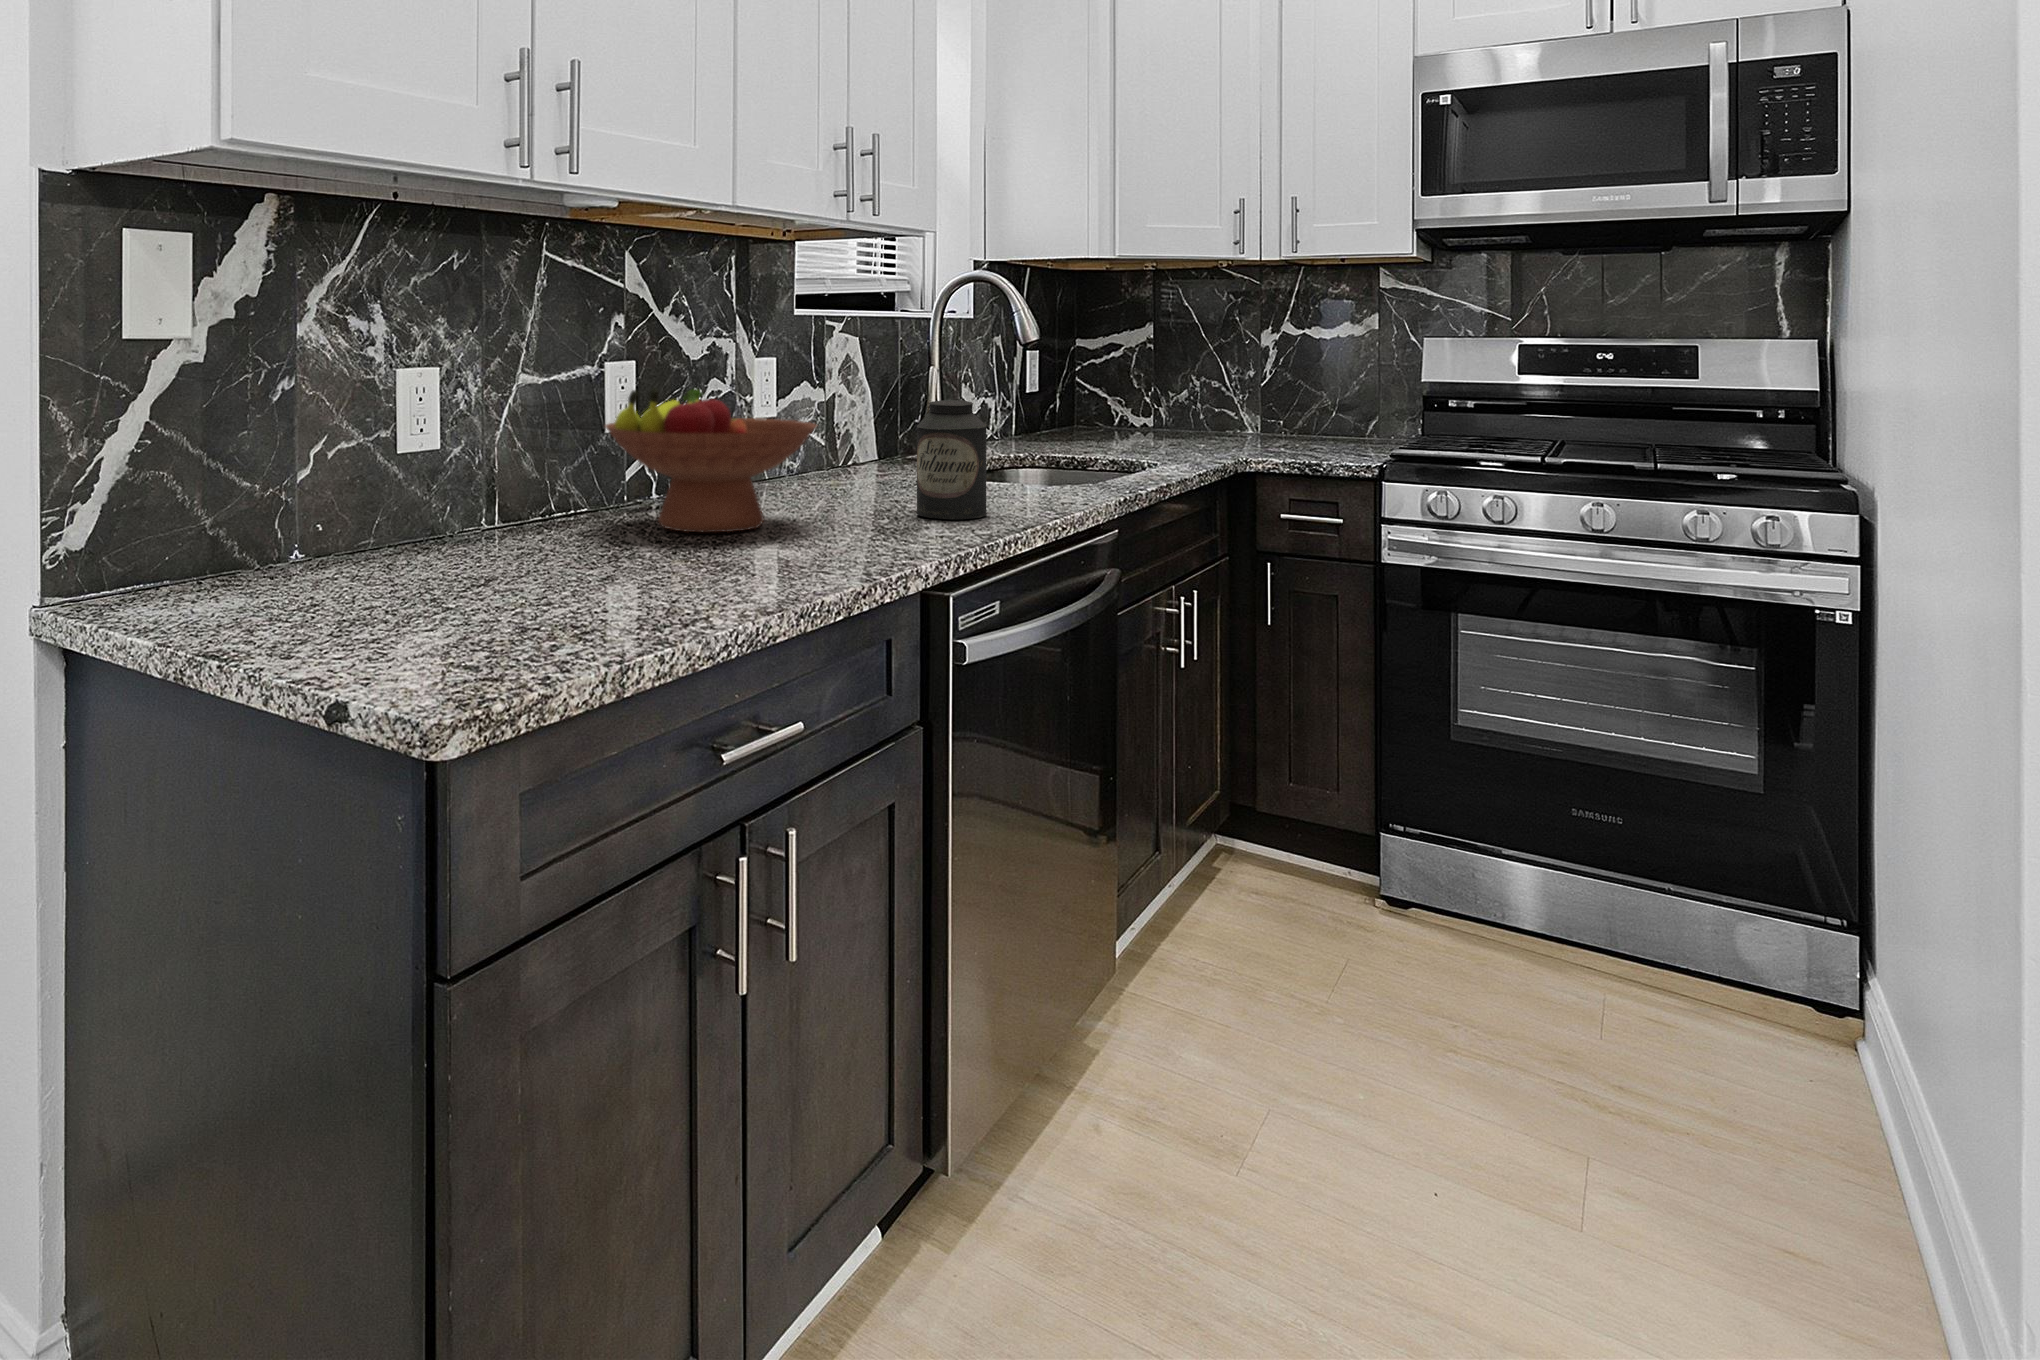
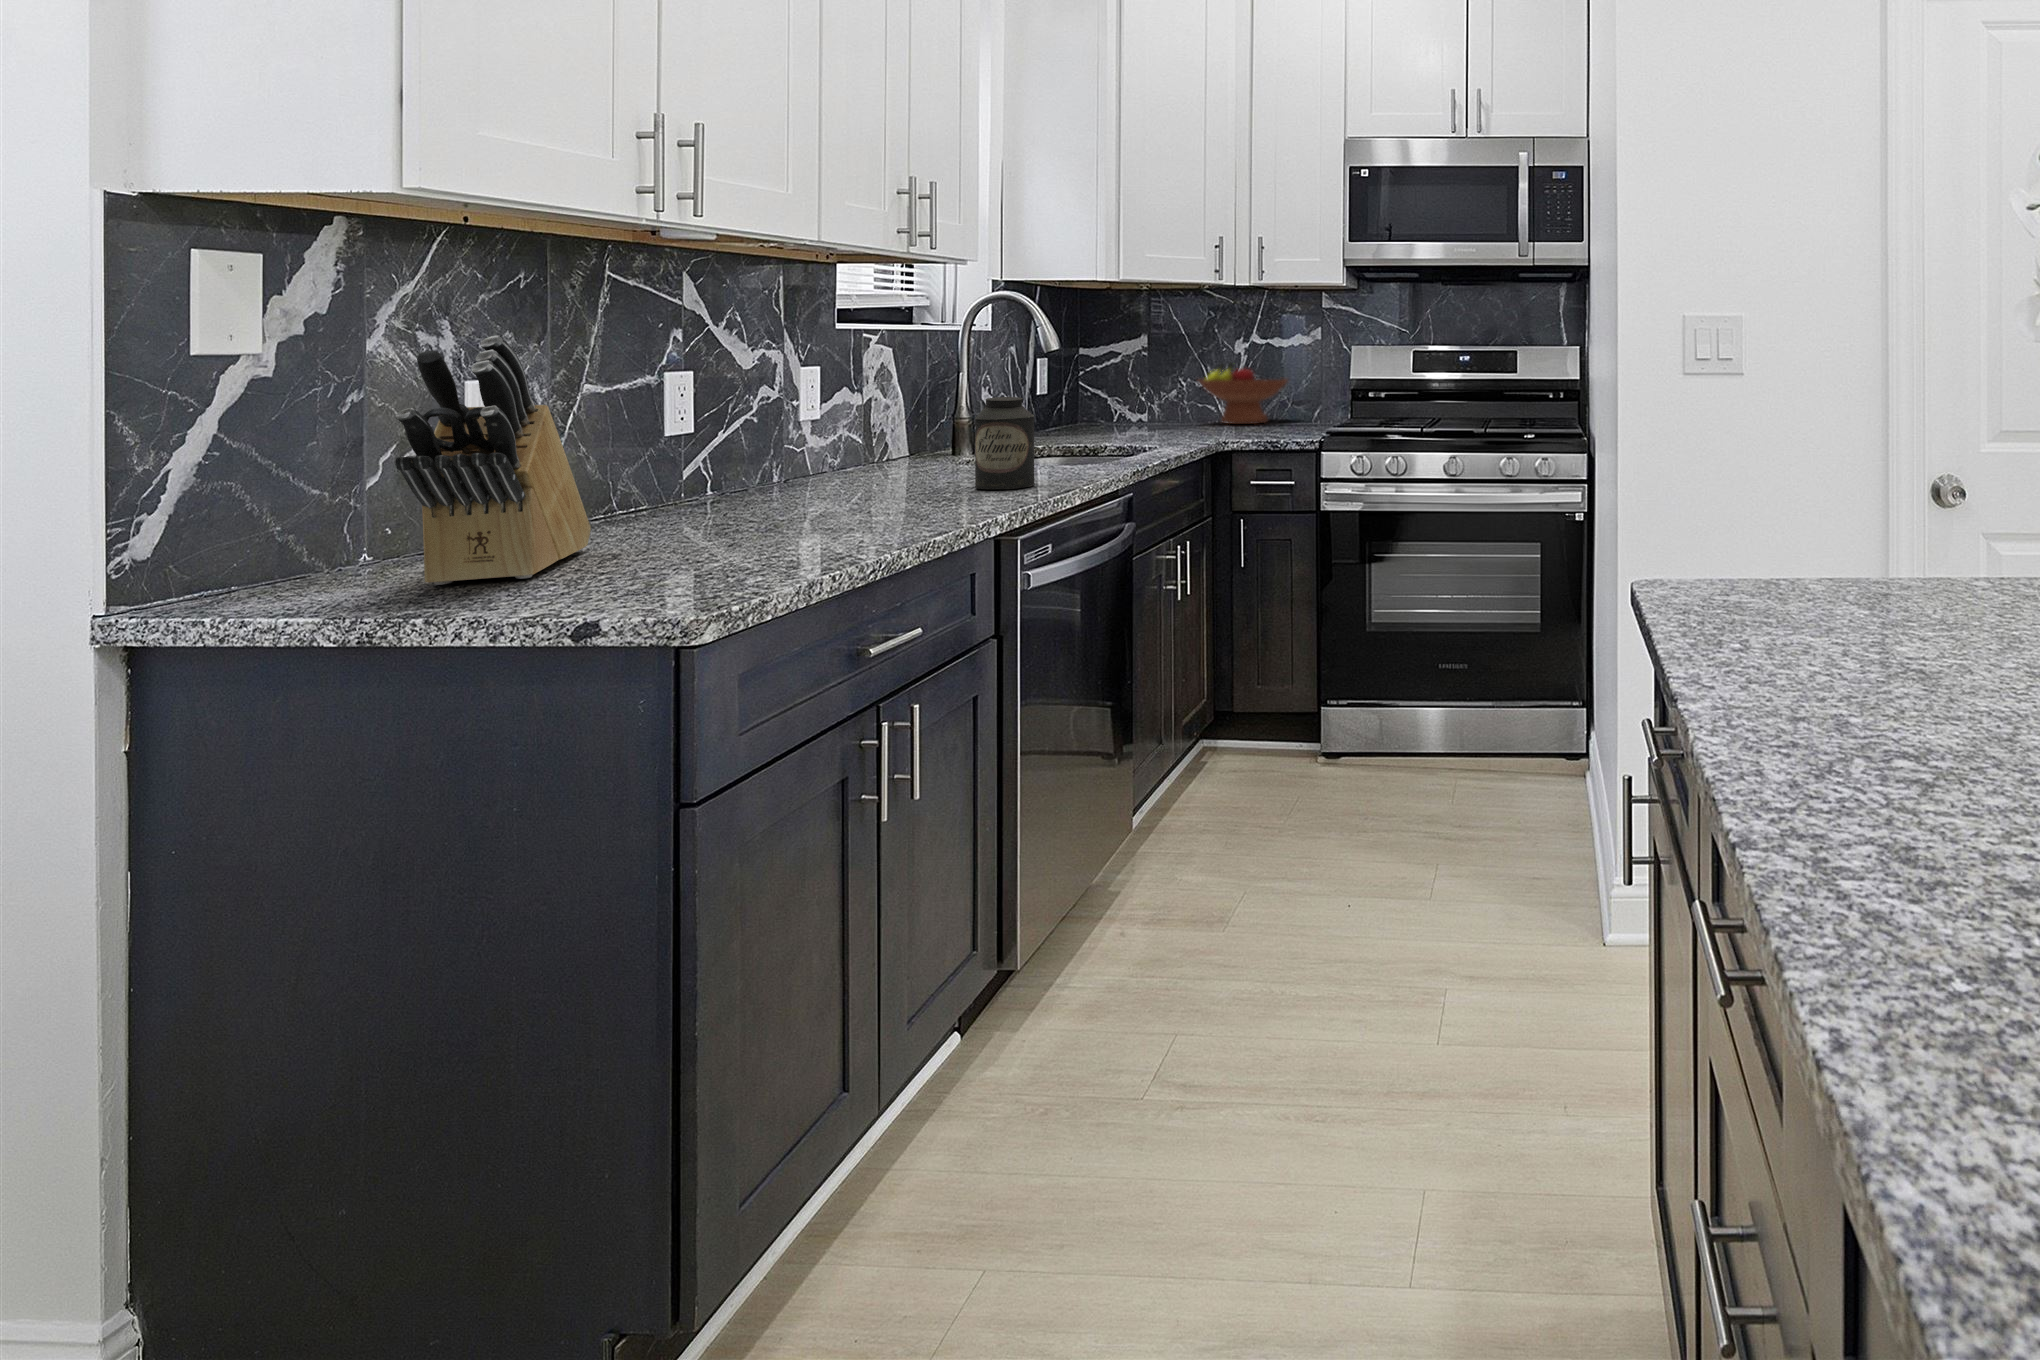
knife block: none [254,321,485,604] -> present [395,335,591,585]
fruit bowl: present [606,388,816,532] -> present [1199,362,1287,424]

